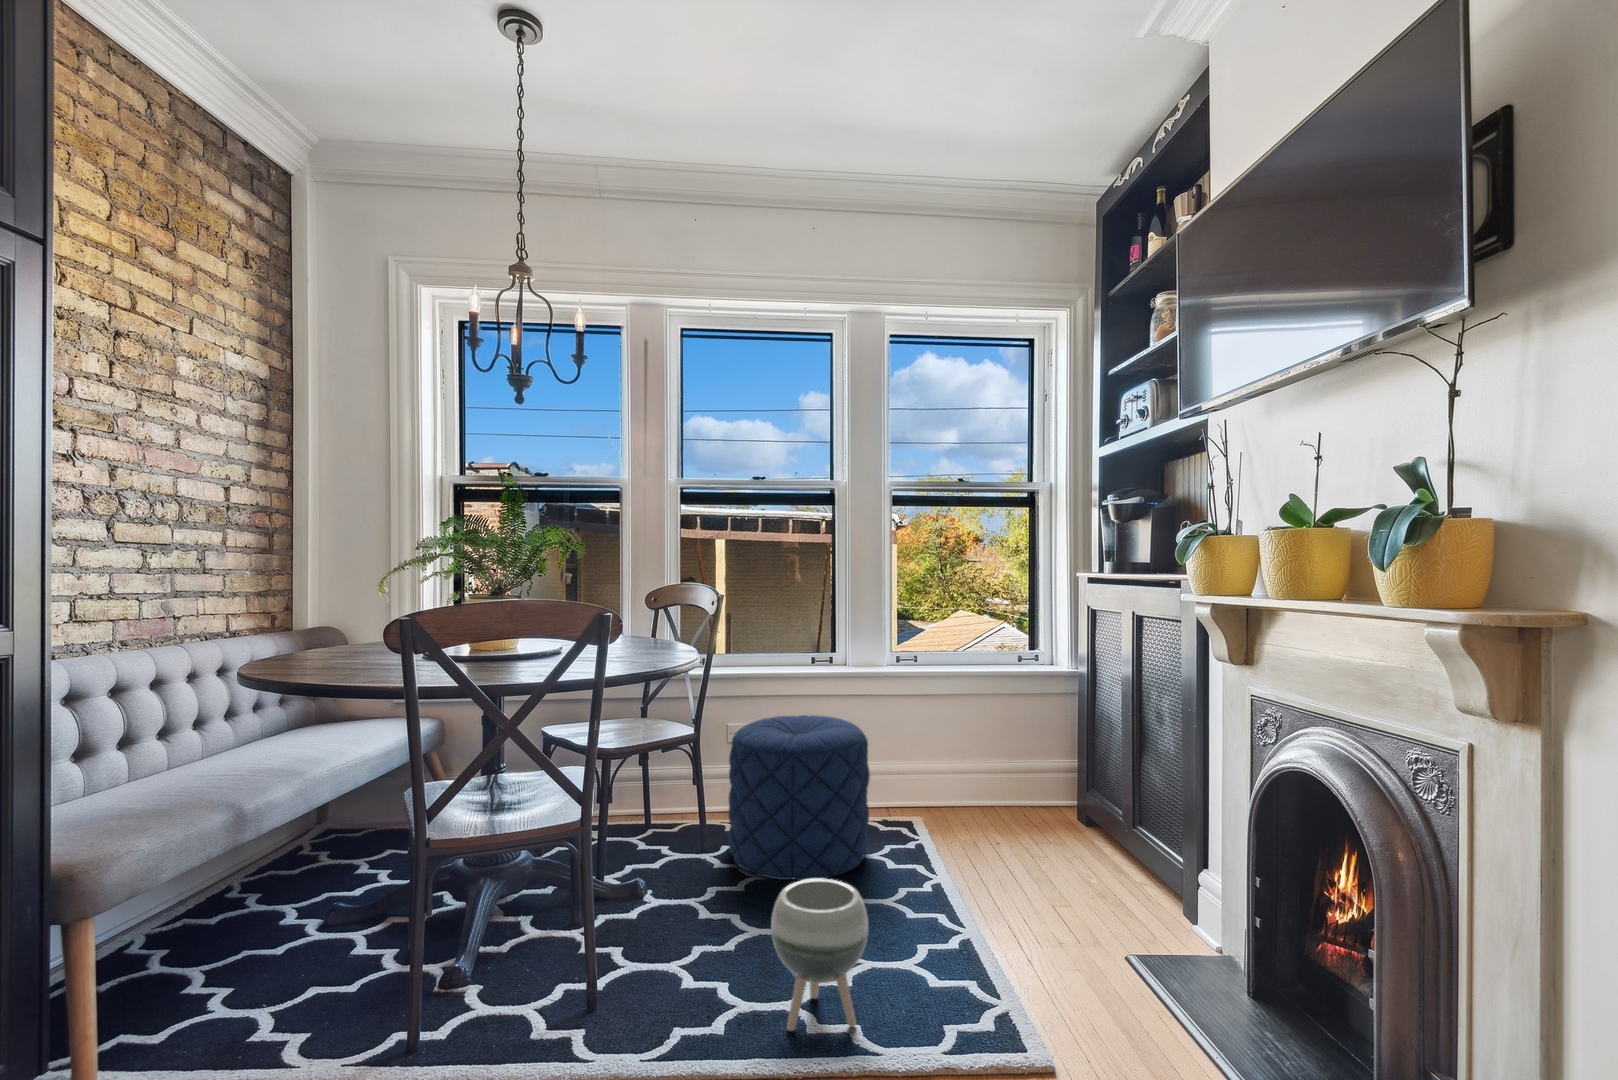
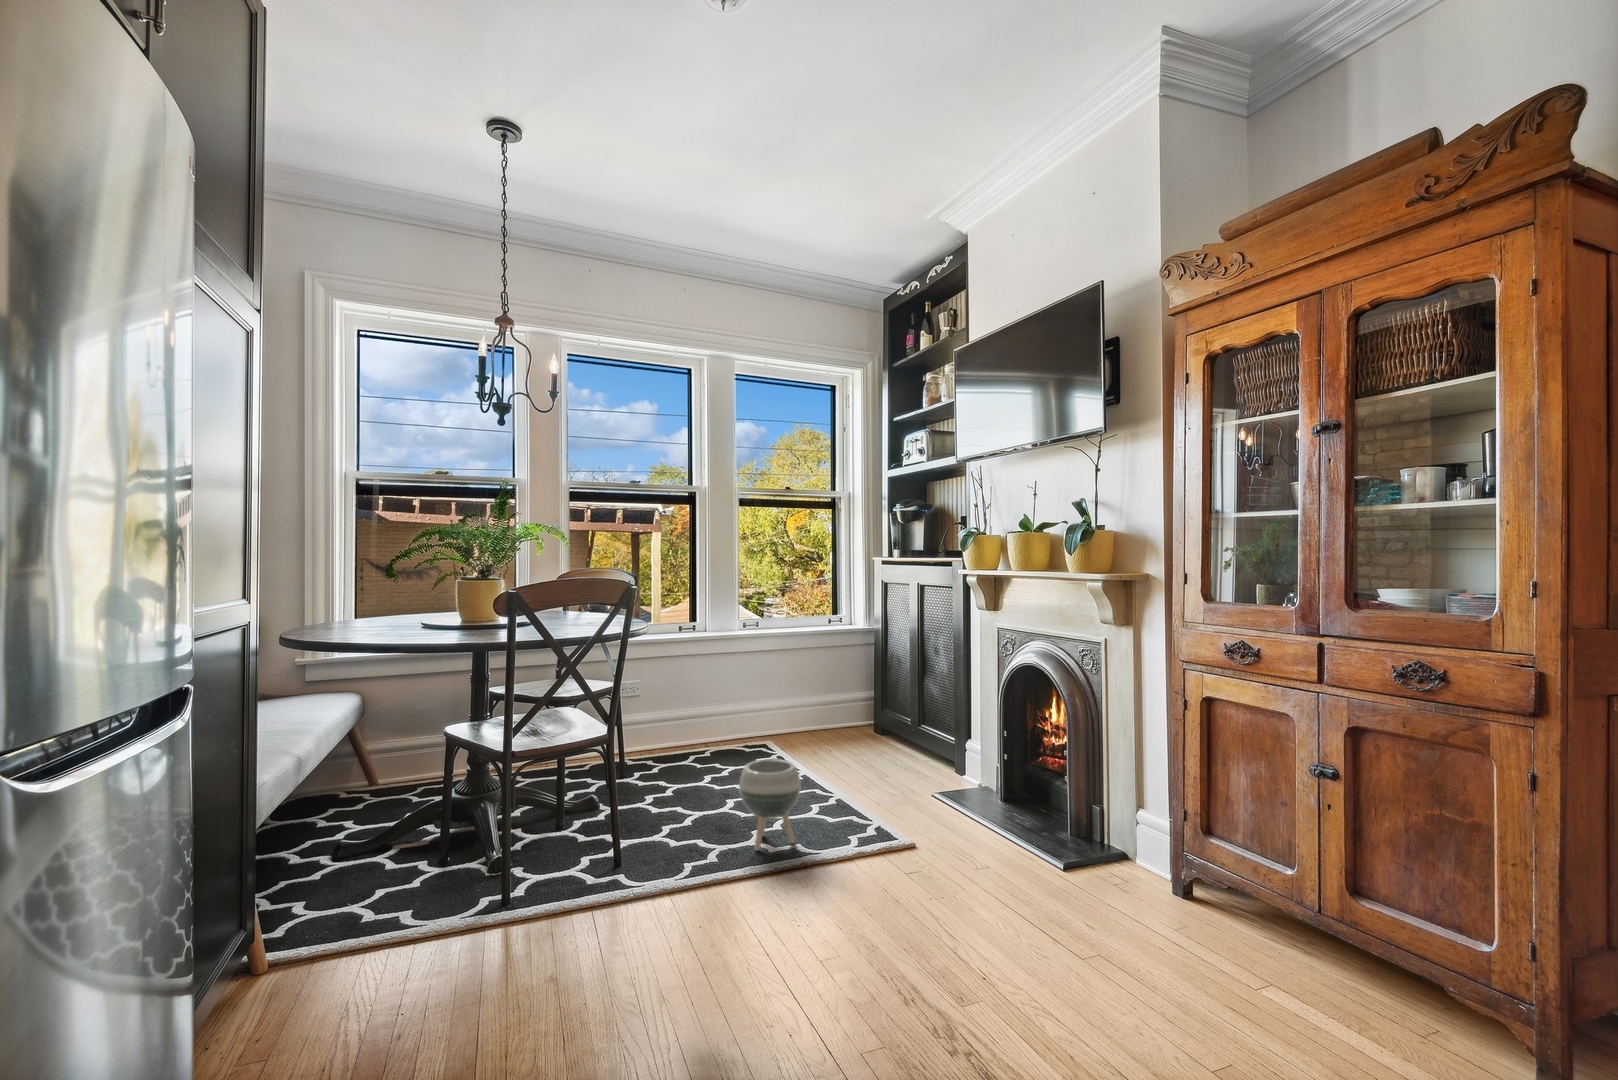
pouf: present [728,715,870,880] -> none [647,669,750,784]

